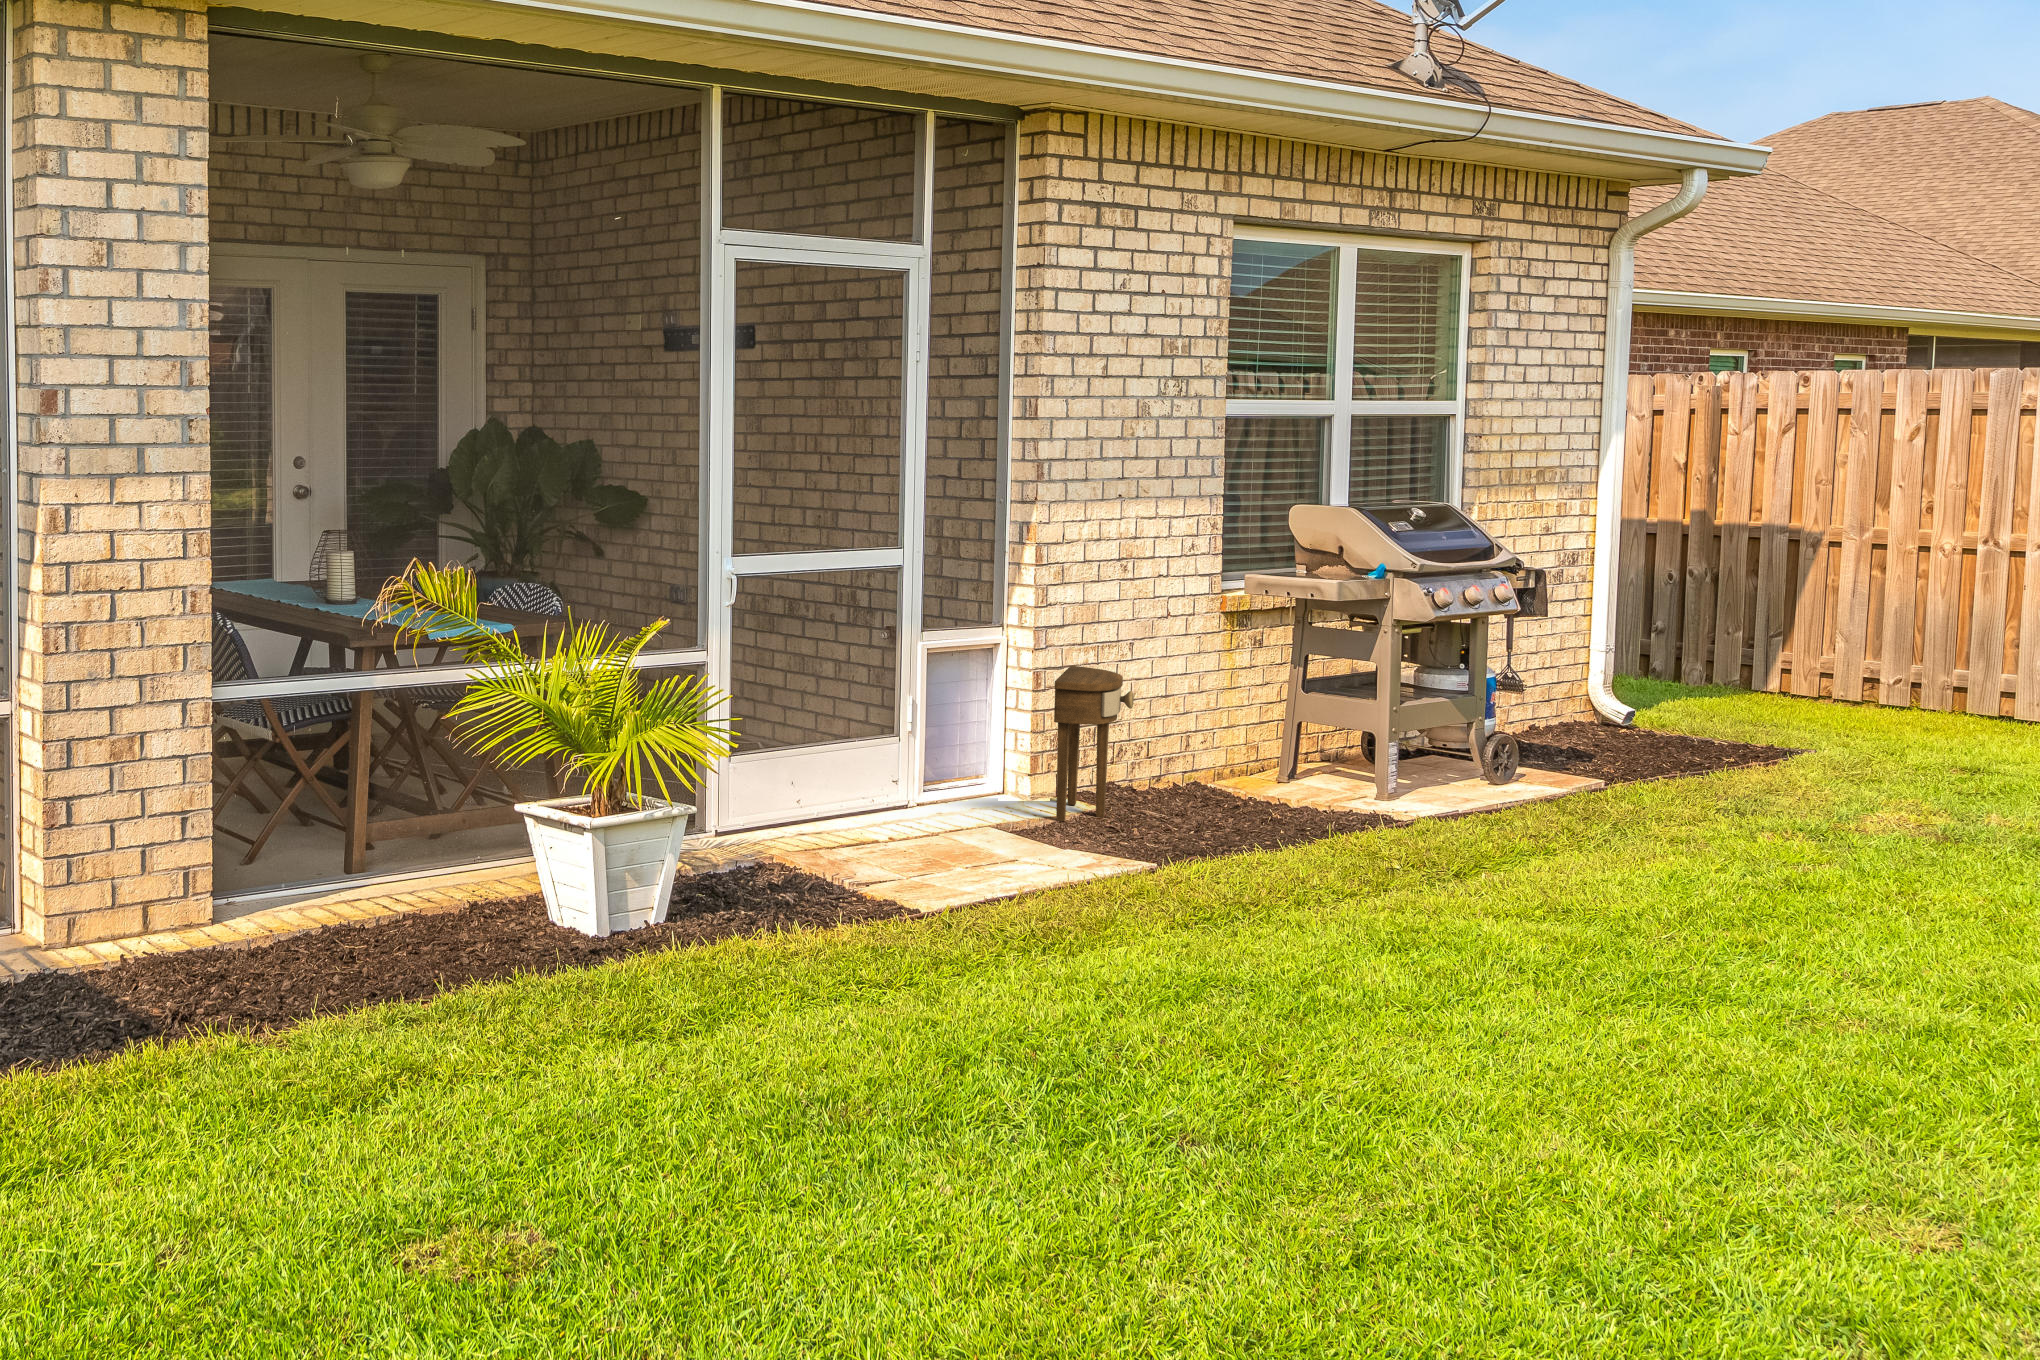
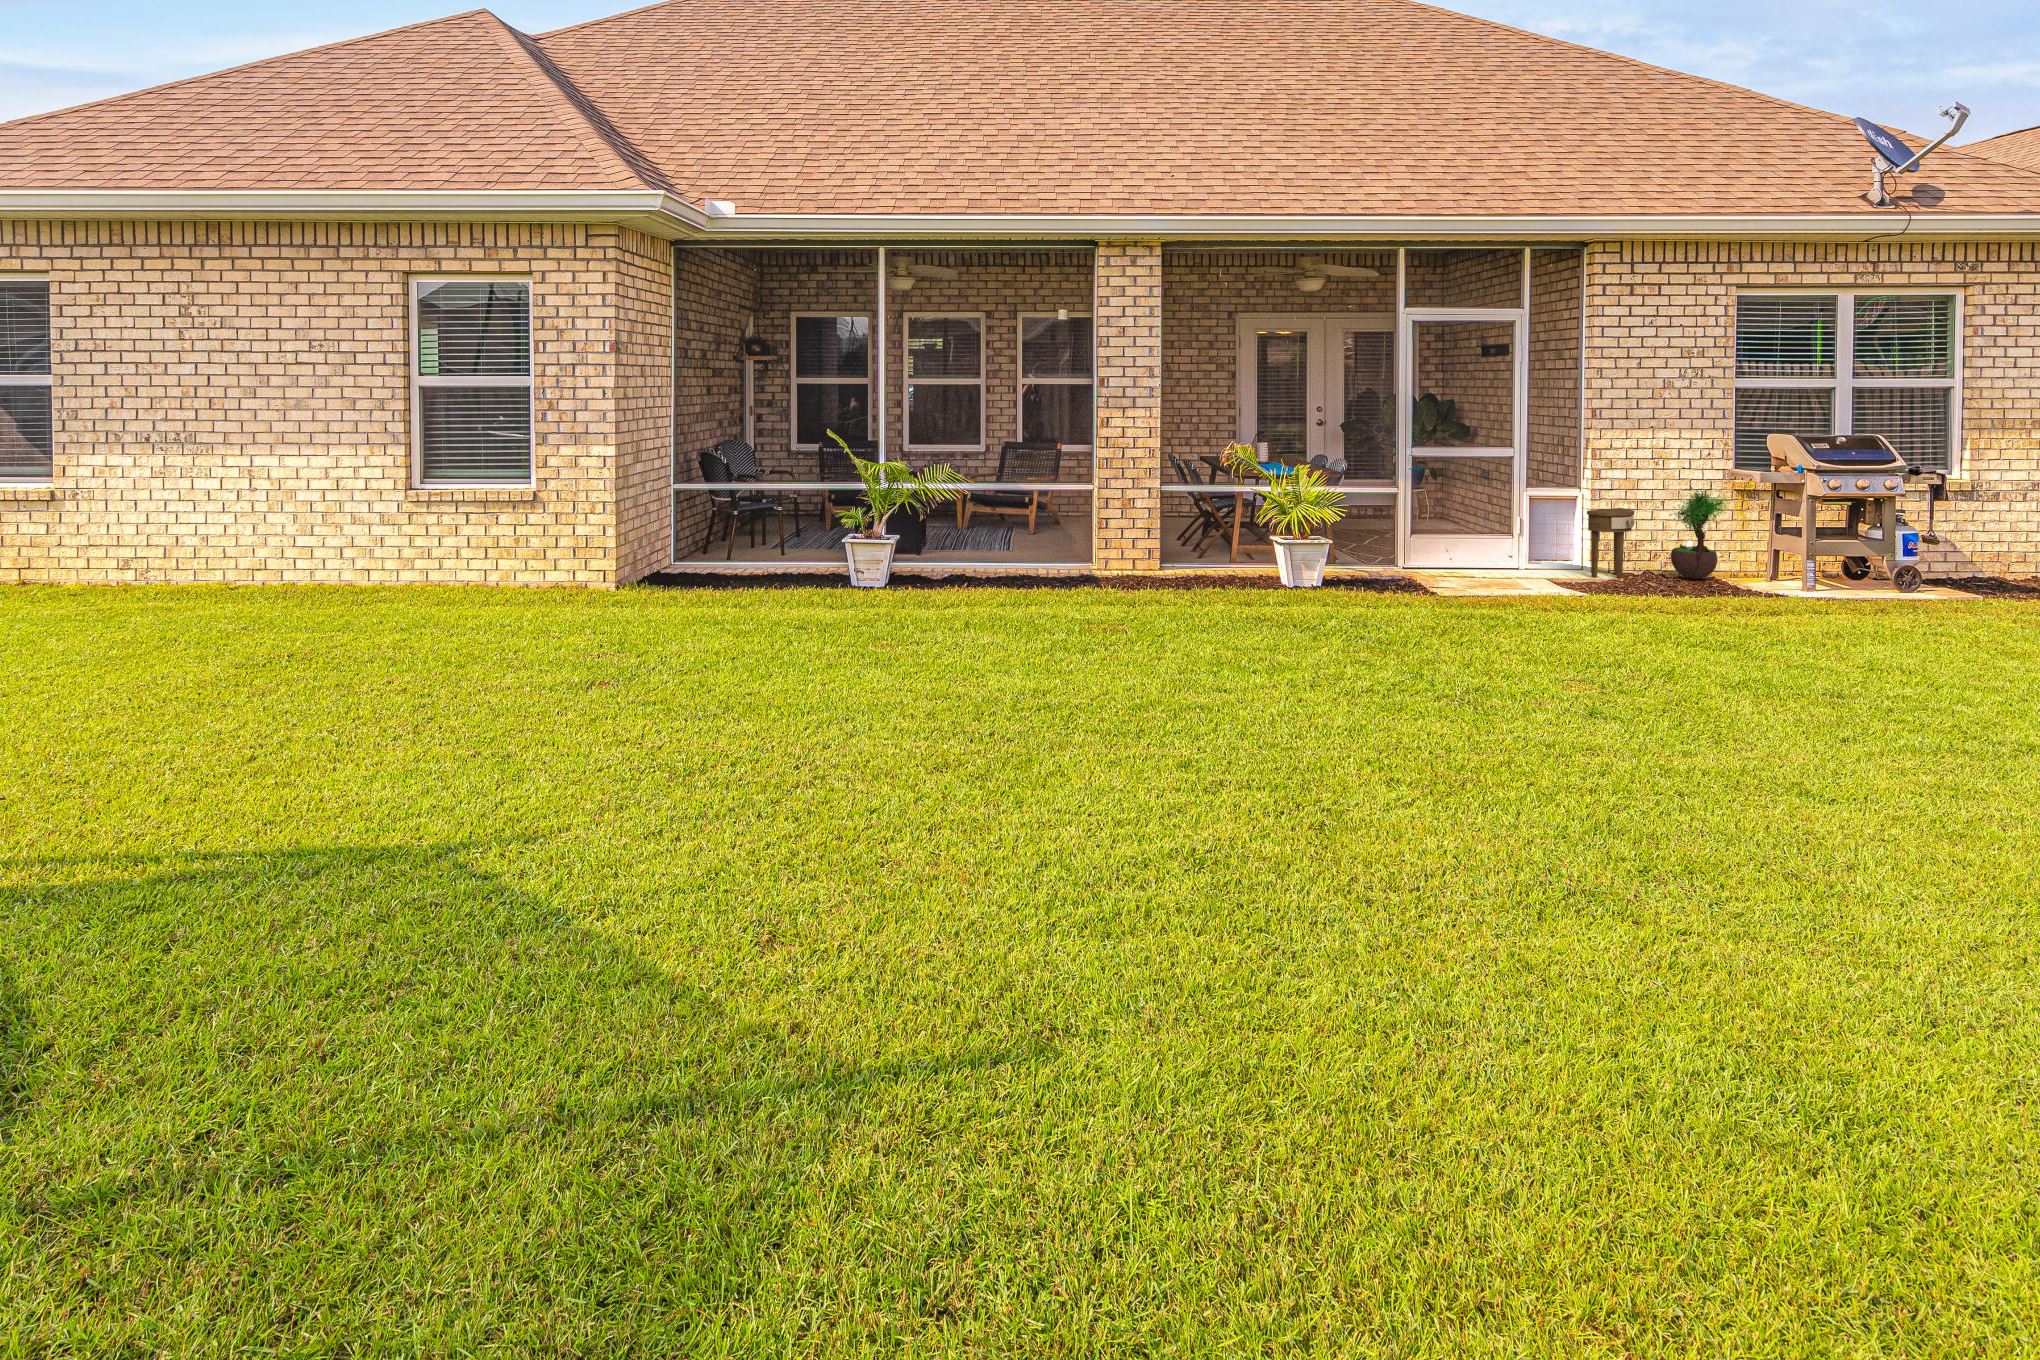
potted tree: none [1155,609,1277,799] -> present [1670,489,1729,579]

